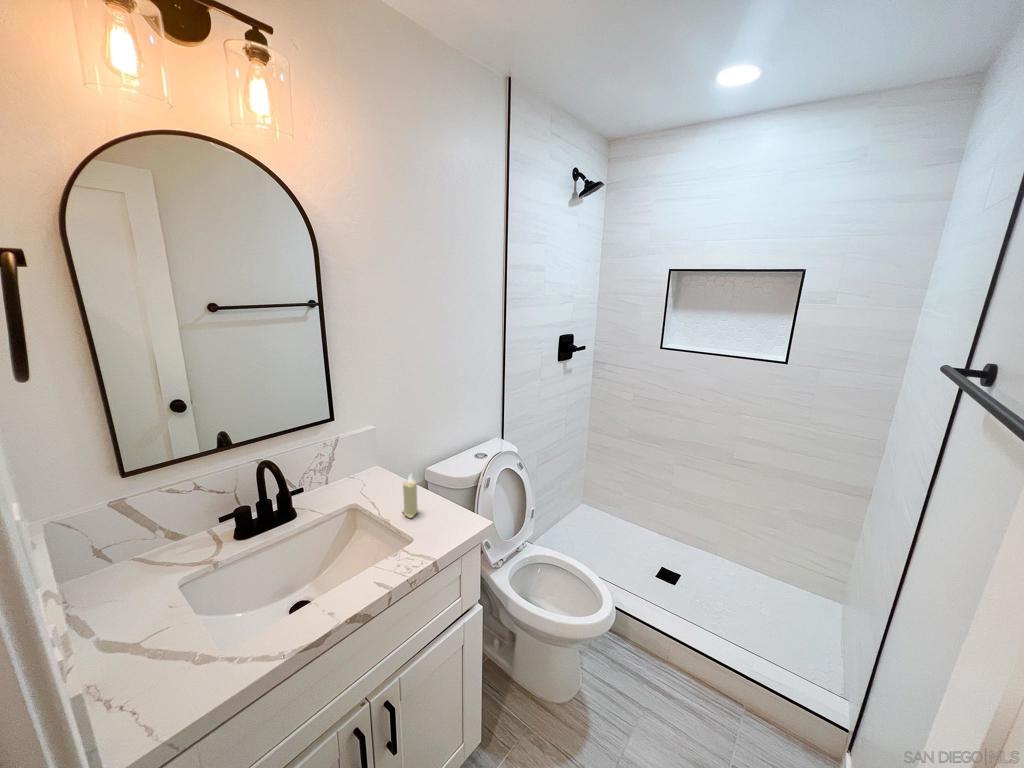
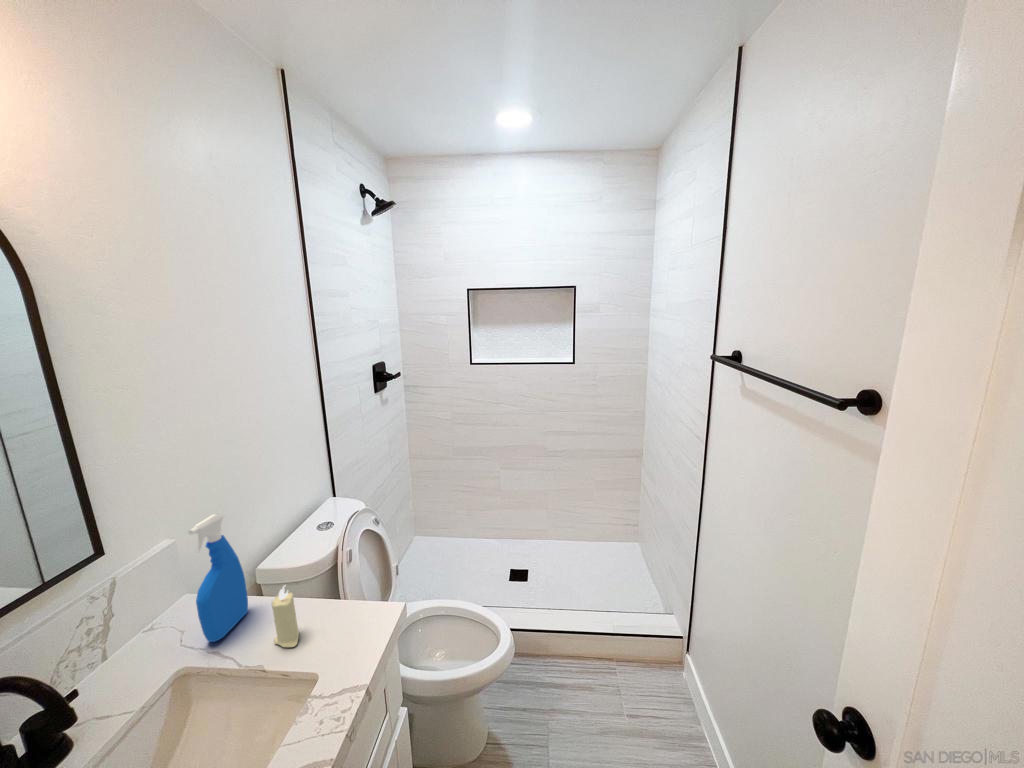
spray bottle: none [369,414,402,497] -> present [188,514,248,642]

